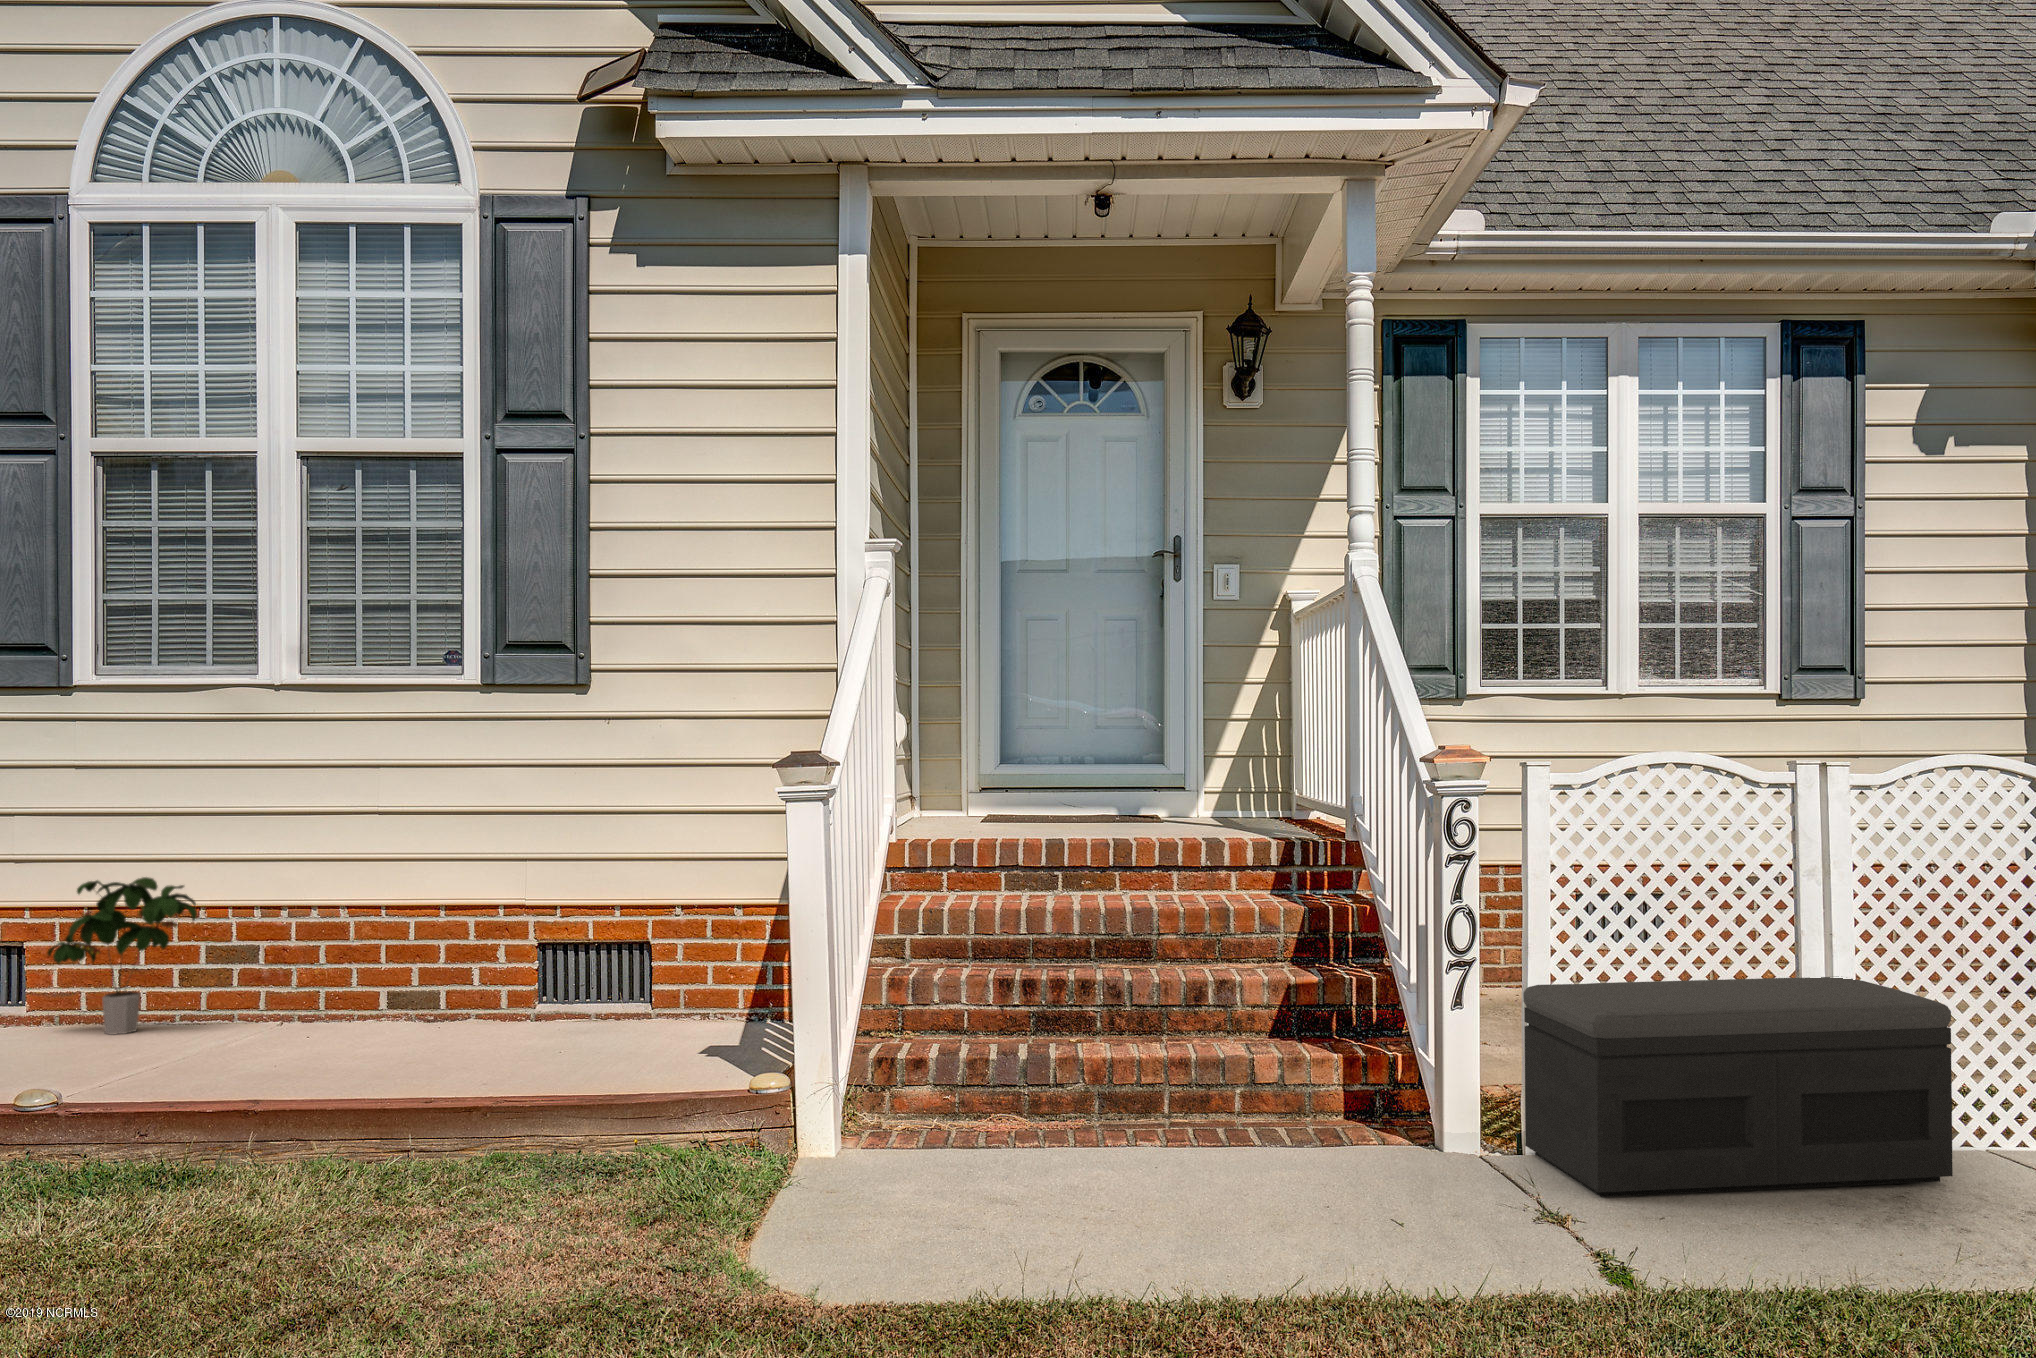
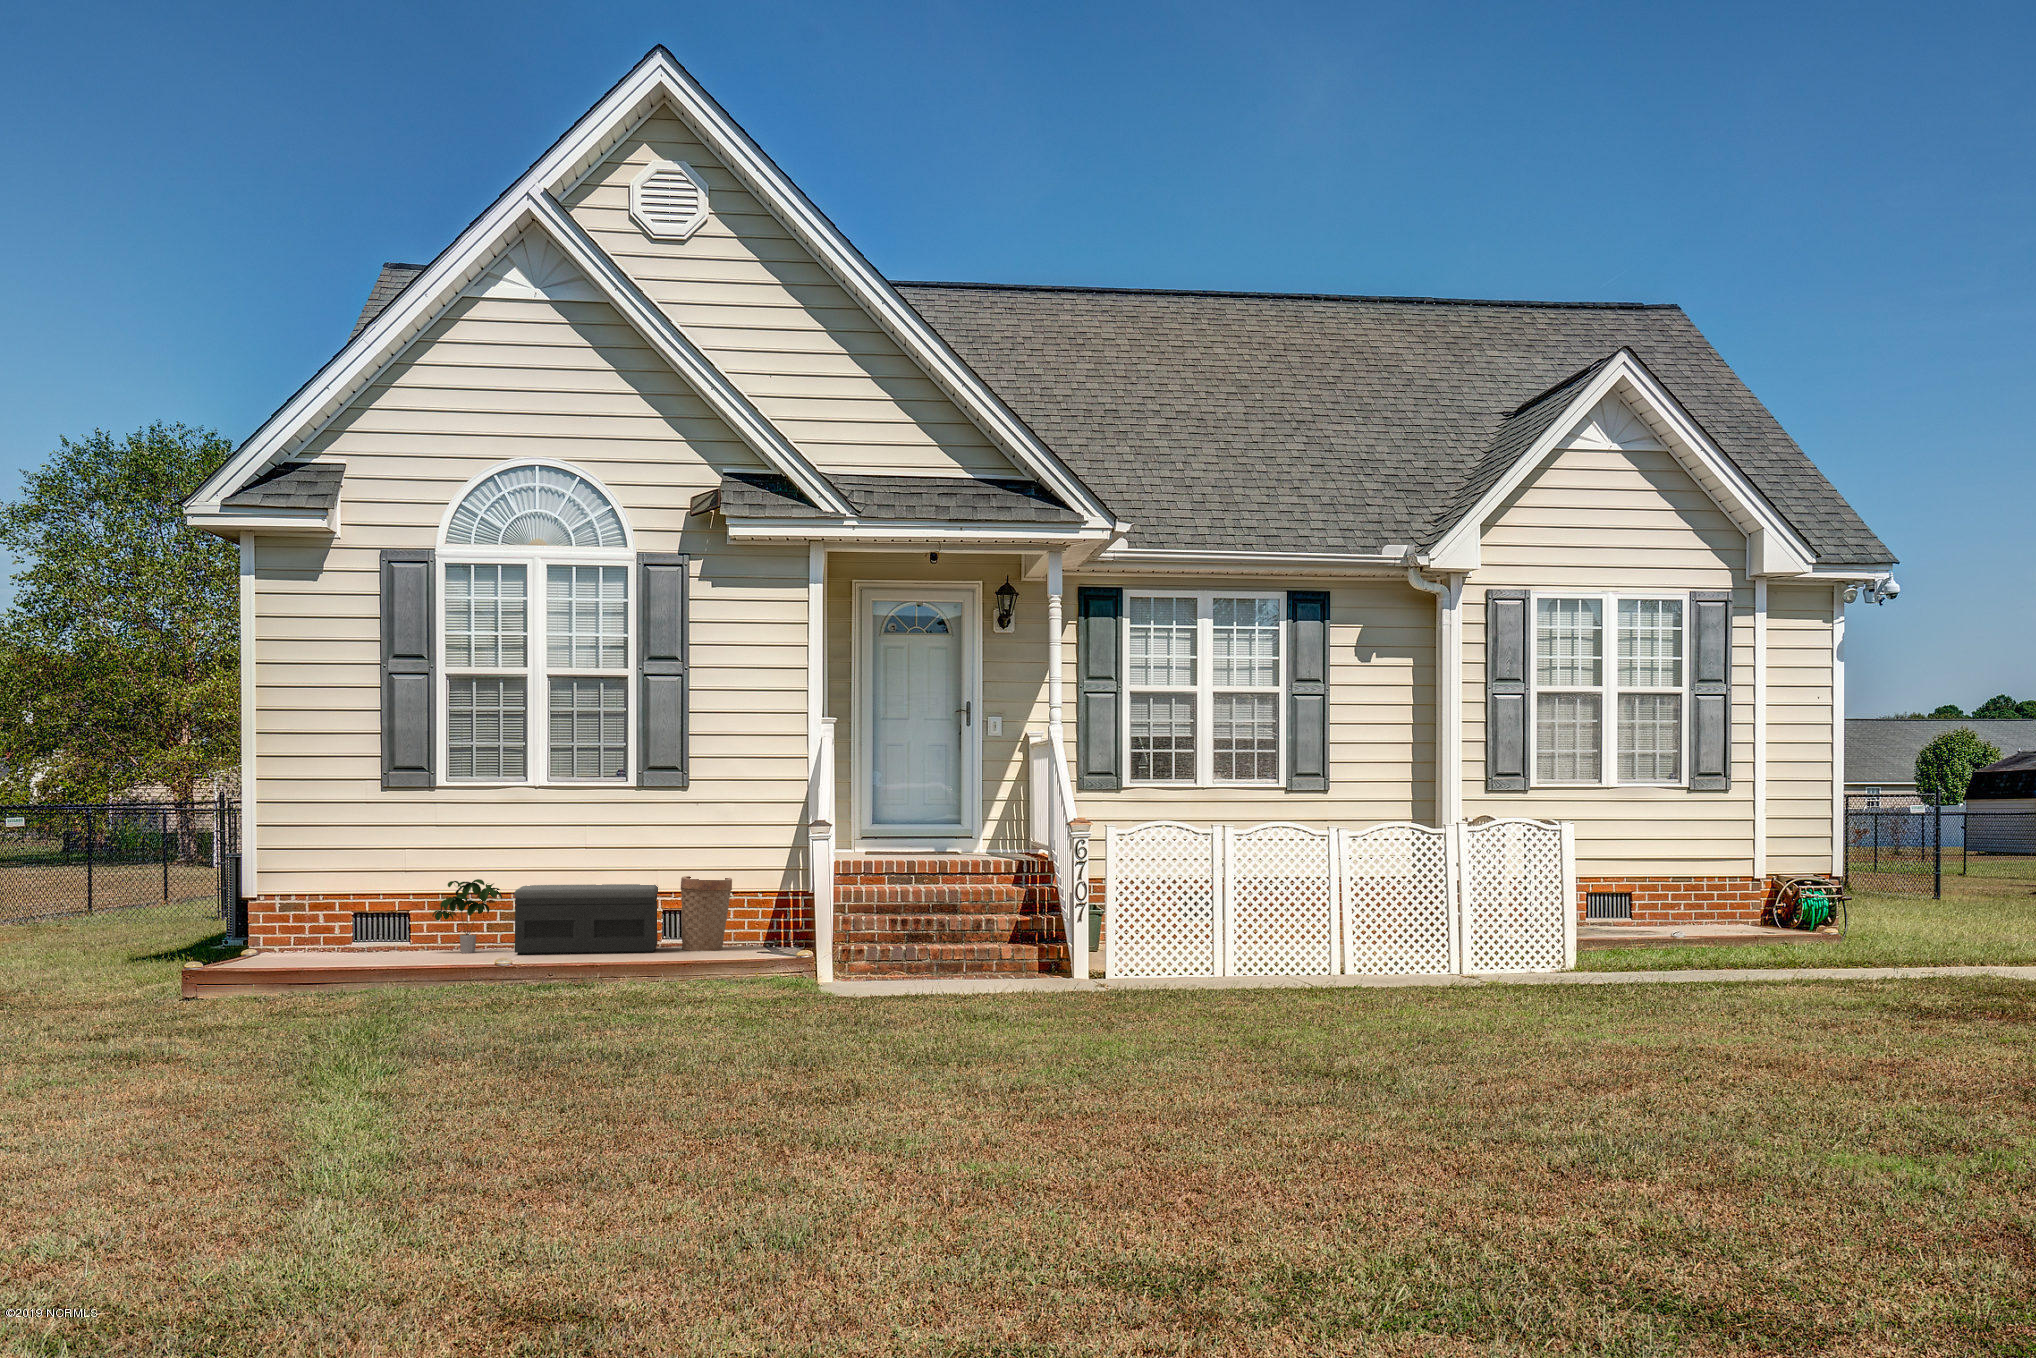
basket: none [555,871,670,1039] -> present [681,876,732,951]
storage bench: present [1523,976,1953,1197] -> present [514,884,658,955]

